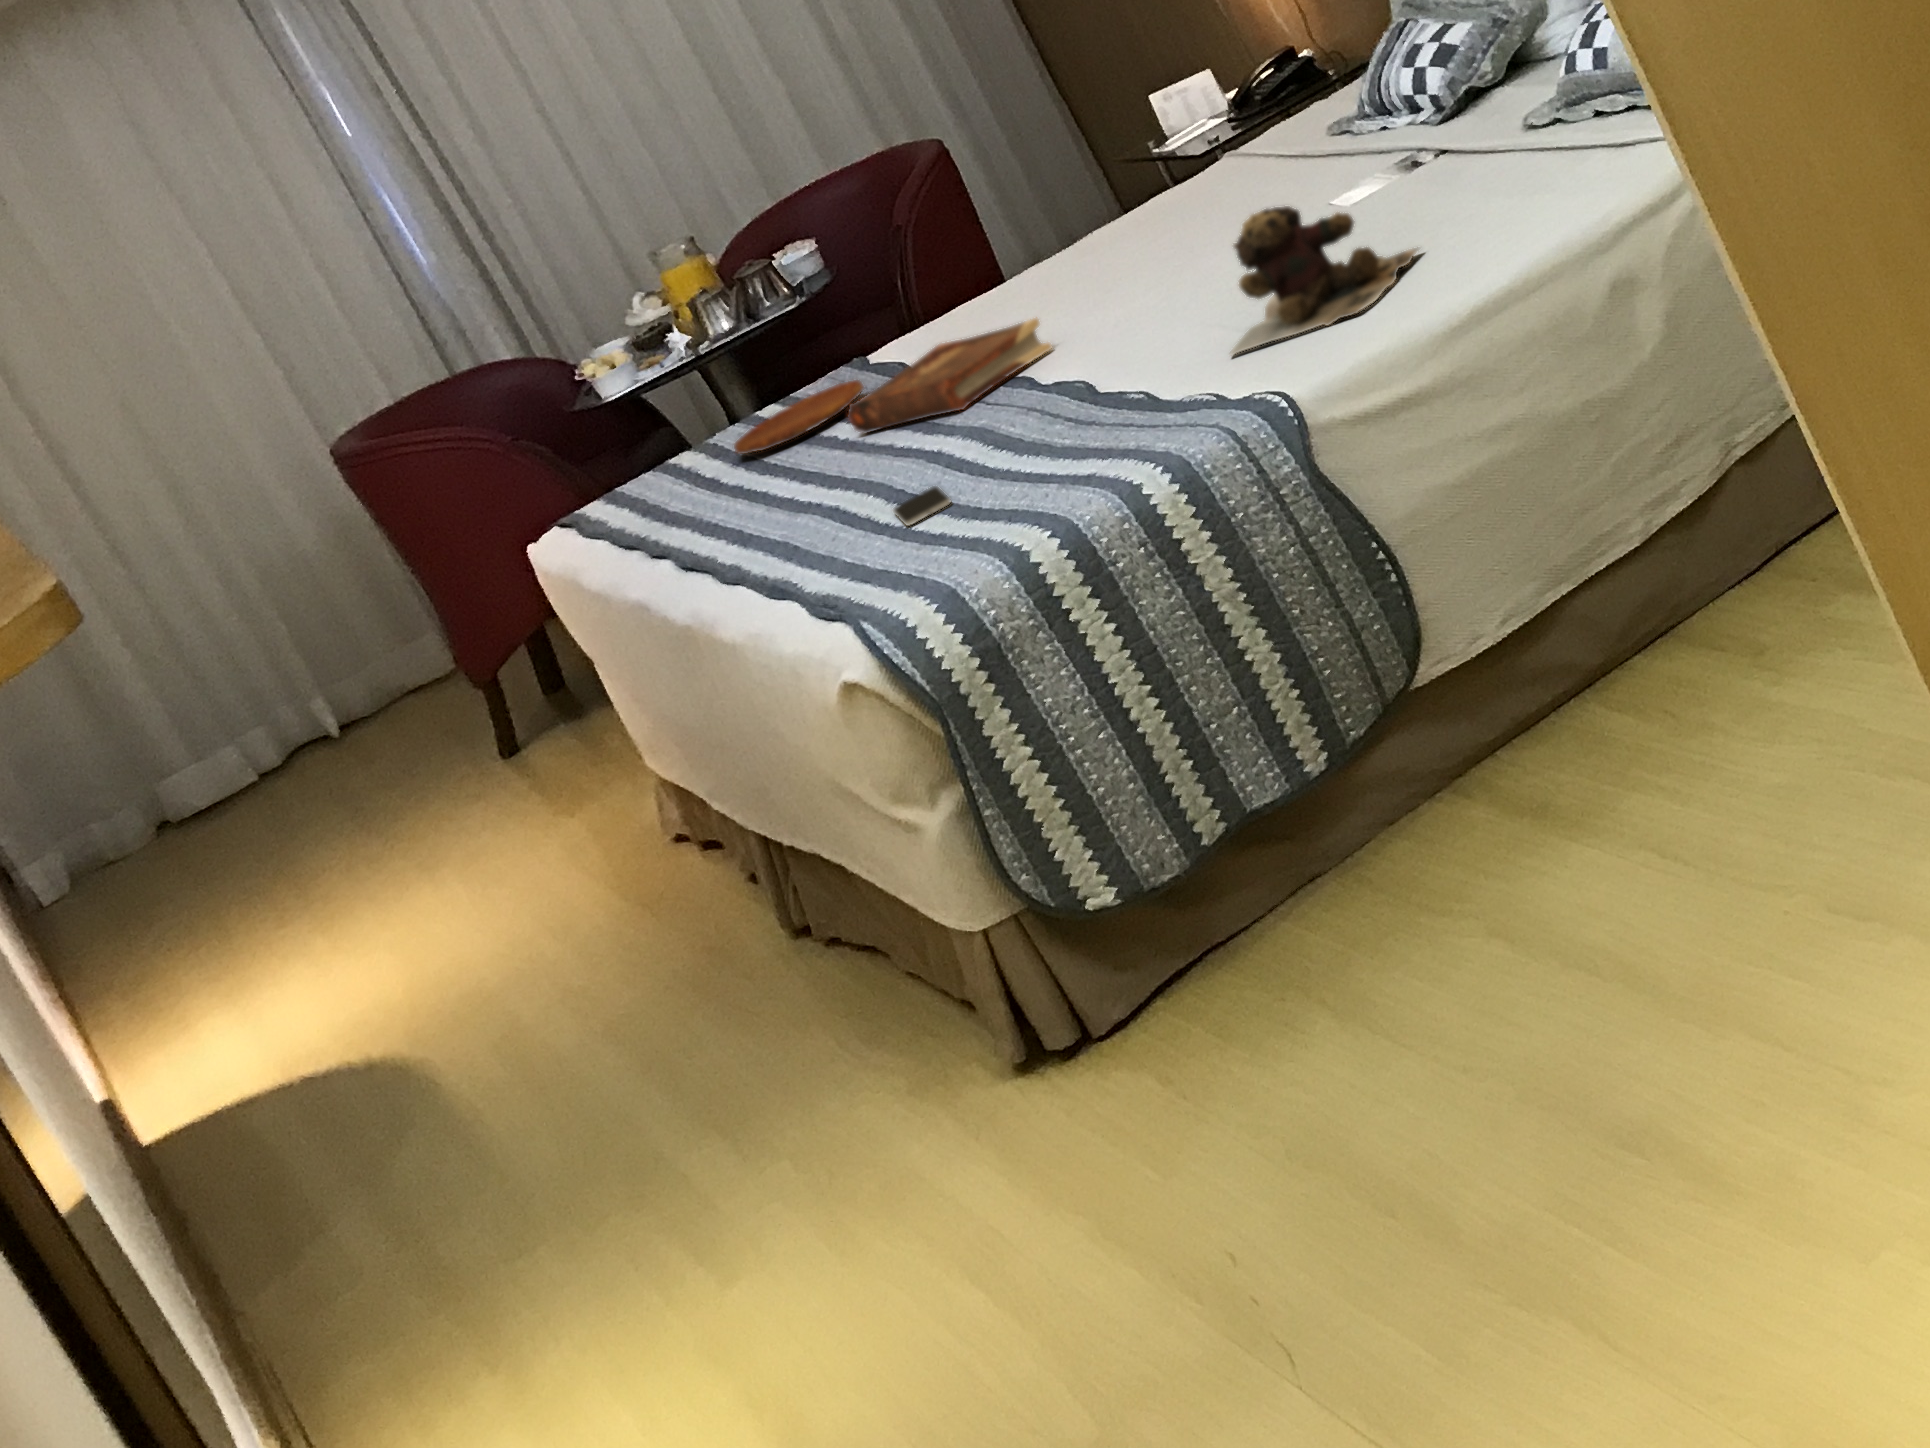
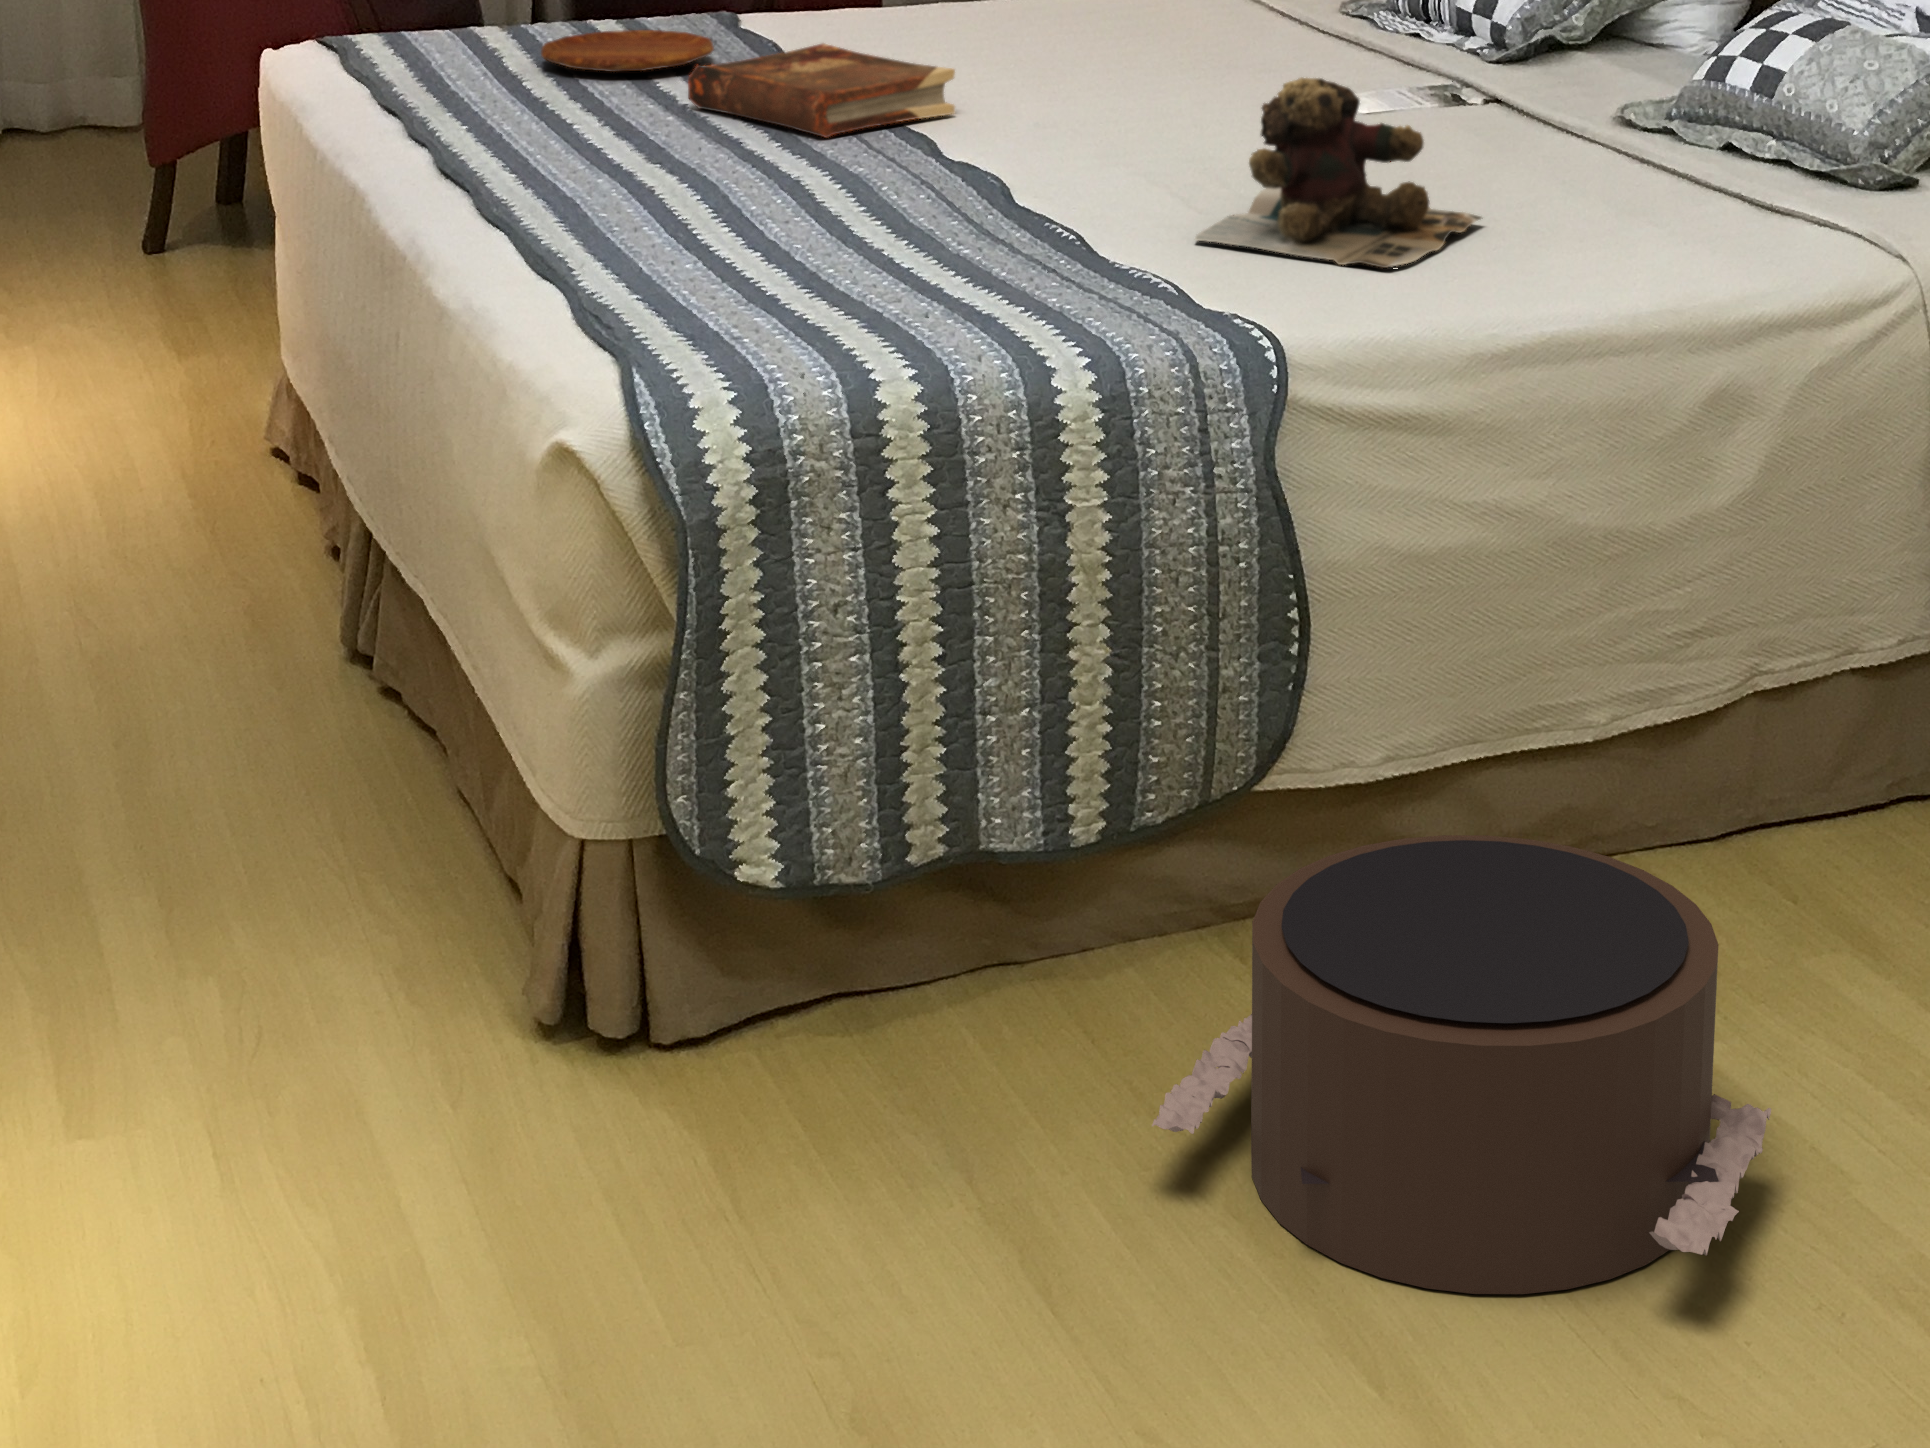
smartphone: present [894,486,950,525] -> none [707,222,786,261]
pouf: none [1410,607,1784,933] -> present [1152,835,1771,1294]

